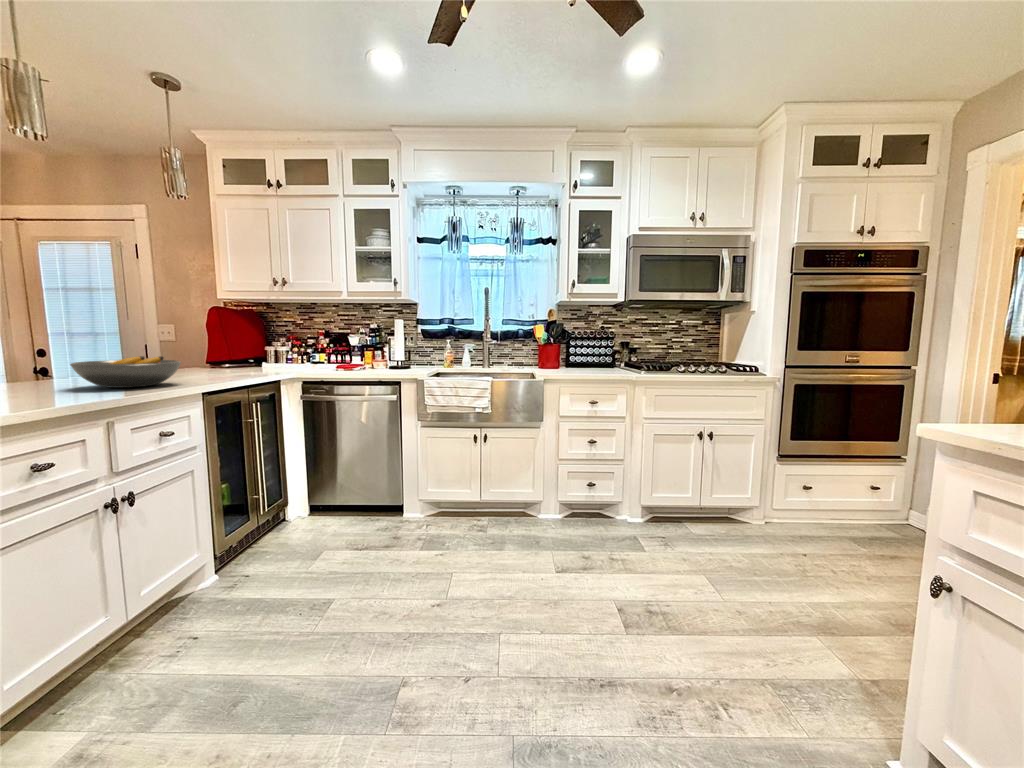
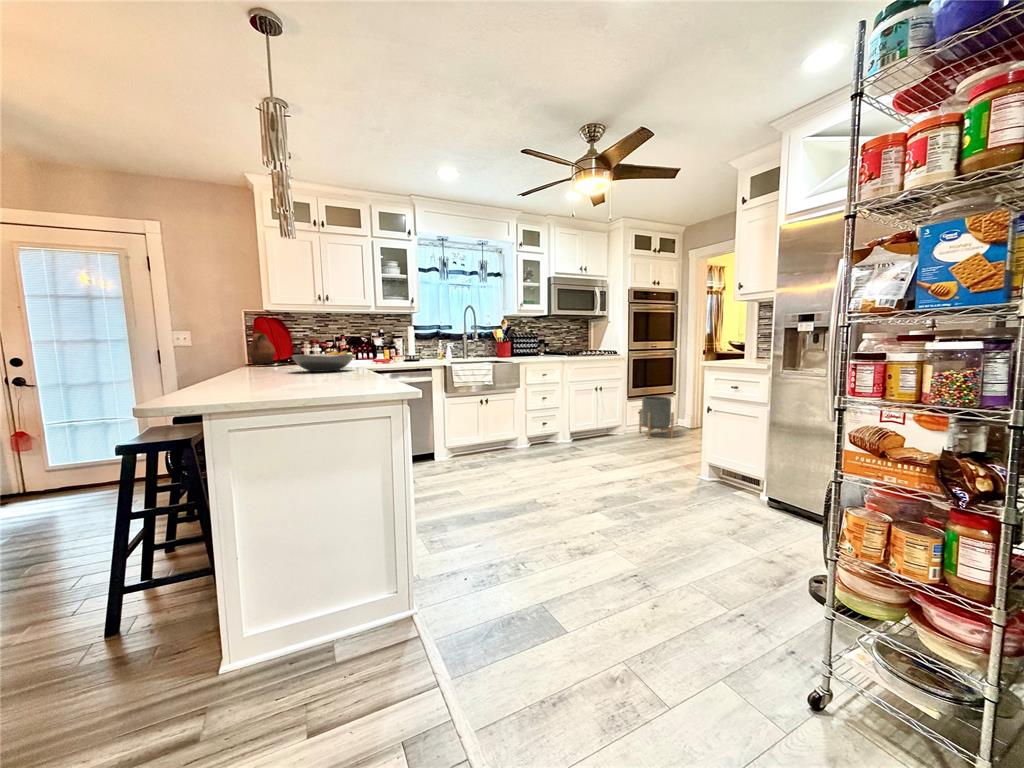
ceramic pitcher: none [211,325,250,365] -> present [248,331,275,364]
planter: none [800,461,881,561] -> present [639,396,674,438]

